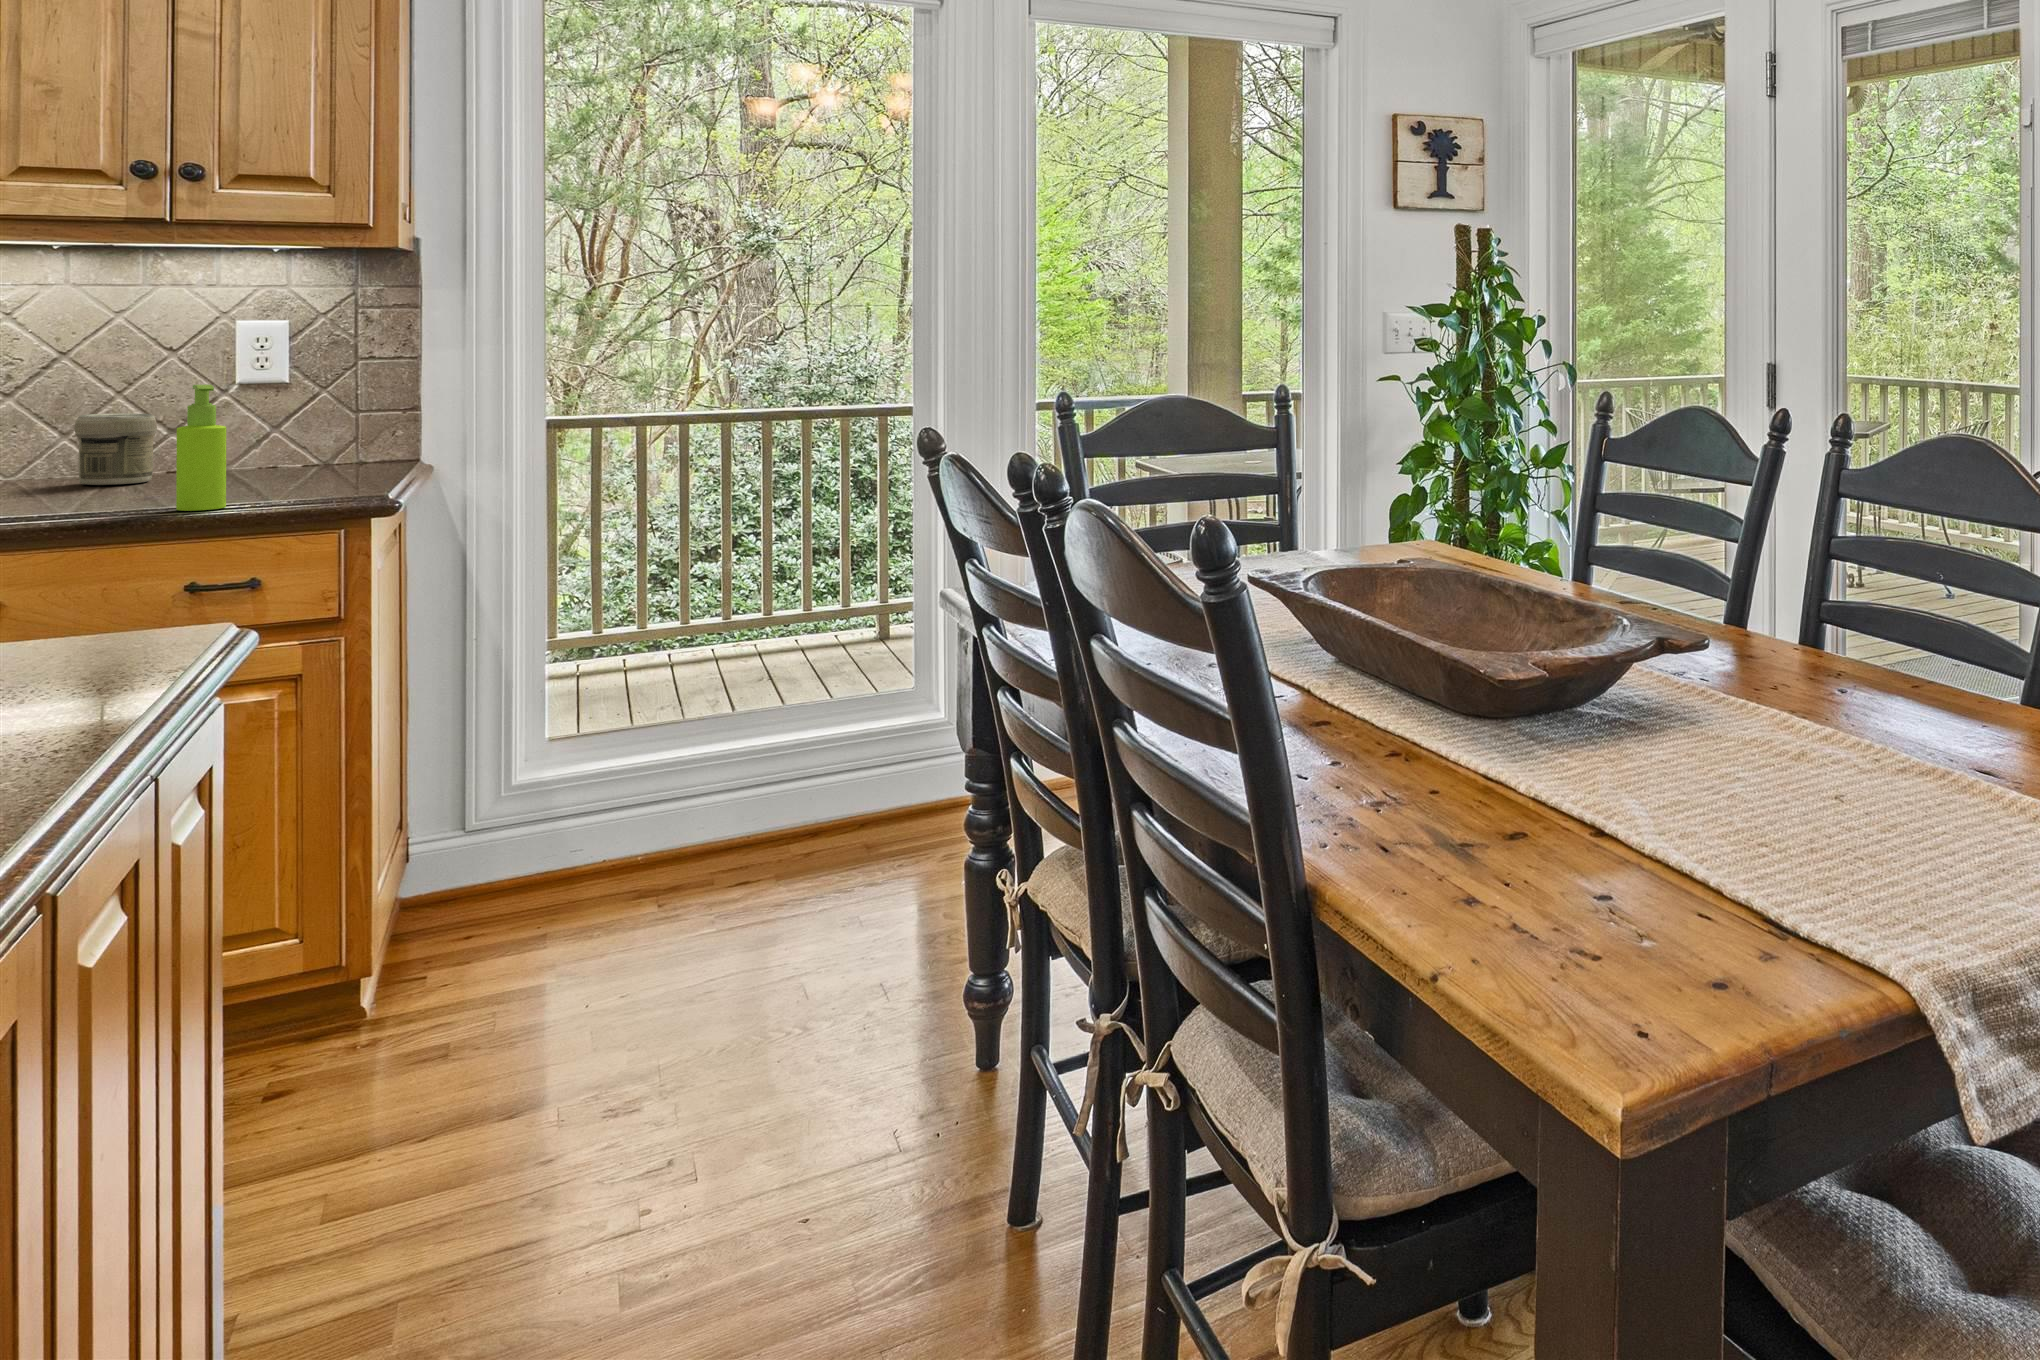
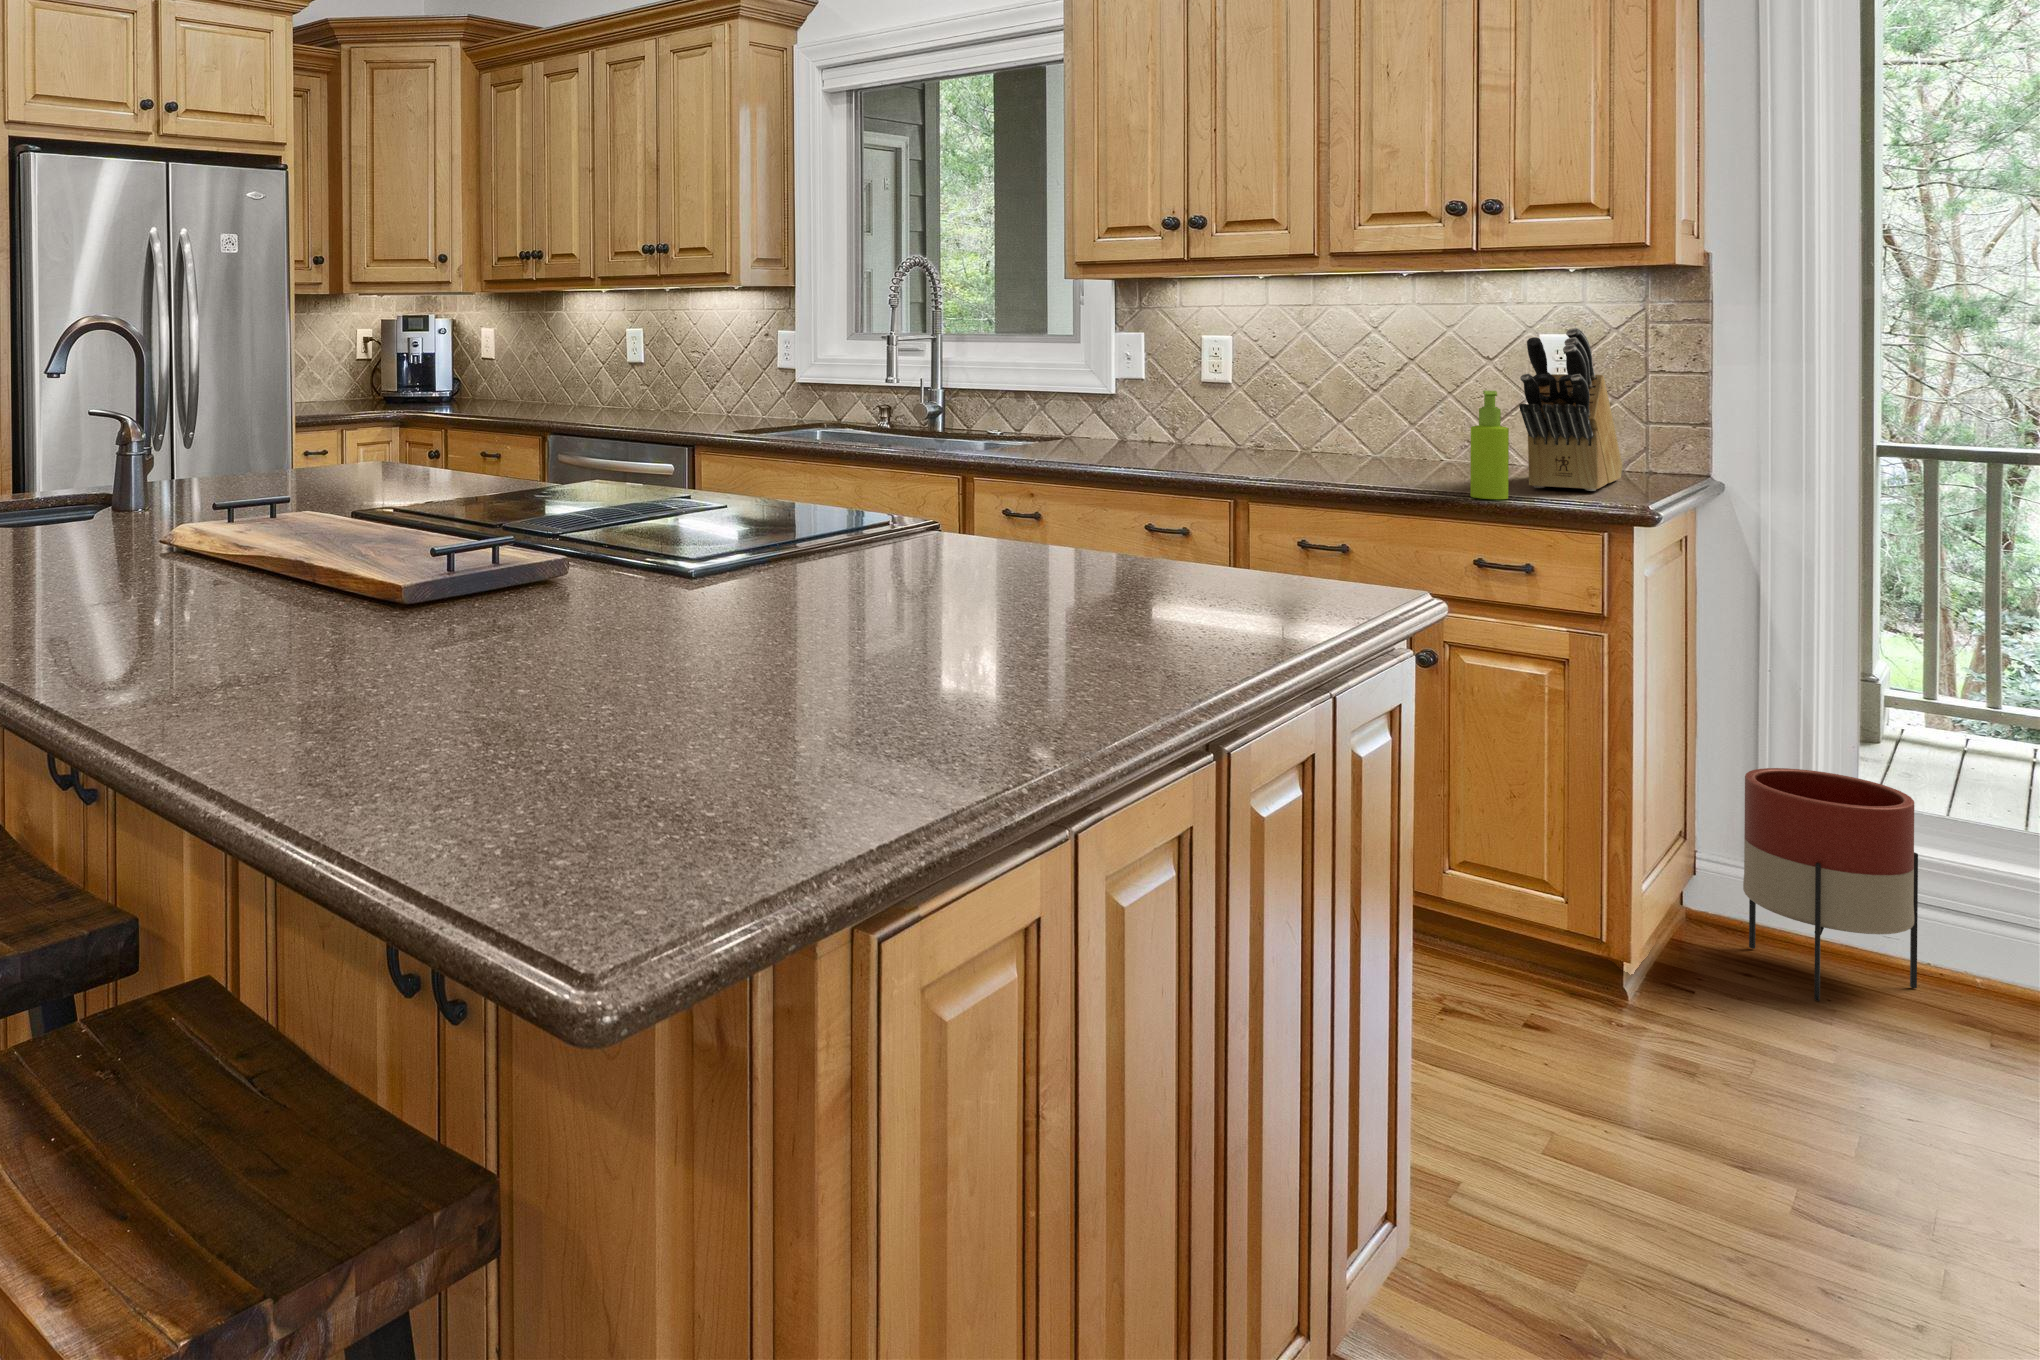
knife block: none [235,313,339,491] -> present [1519,328,1622,491]
jar: present [75,413,157,485] -> none [1416,412,1474,471]
planter: none [463,718,603,931] -> present [1743,768,1918,1001]

